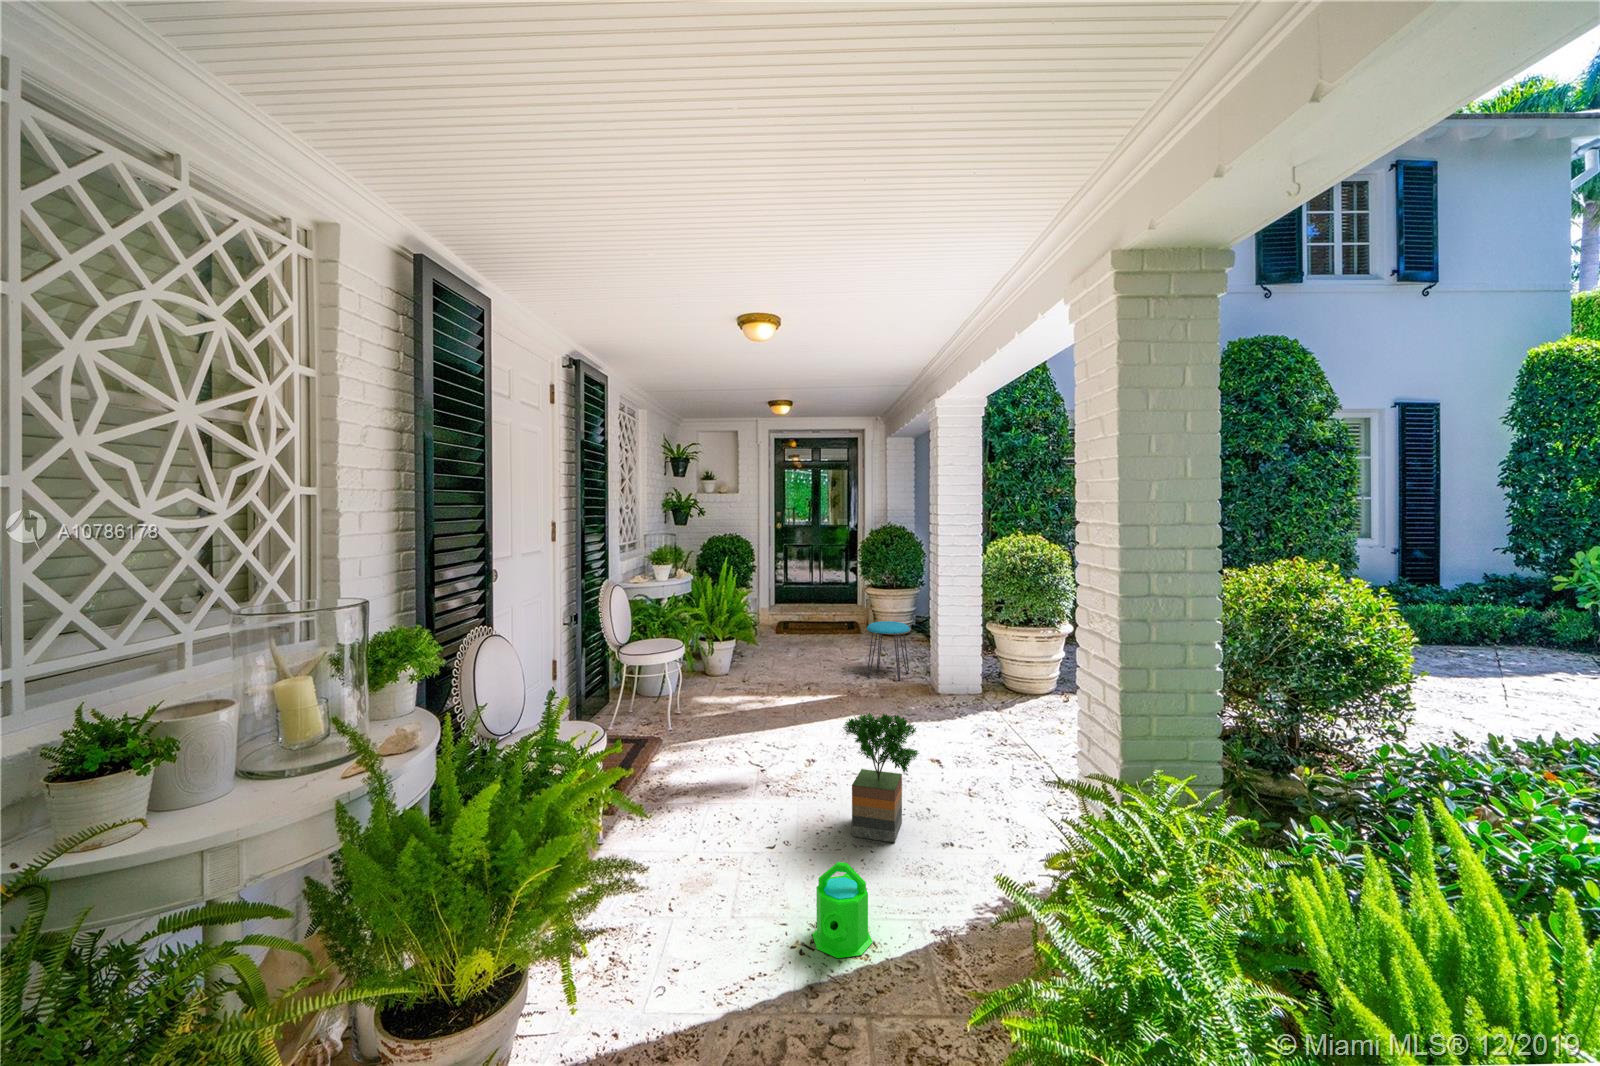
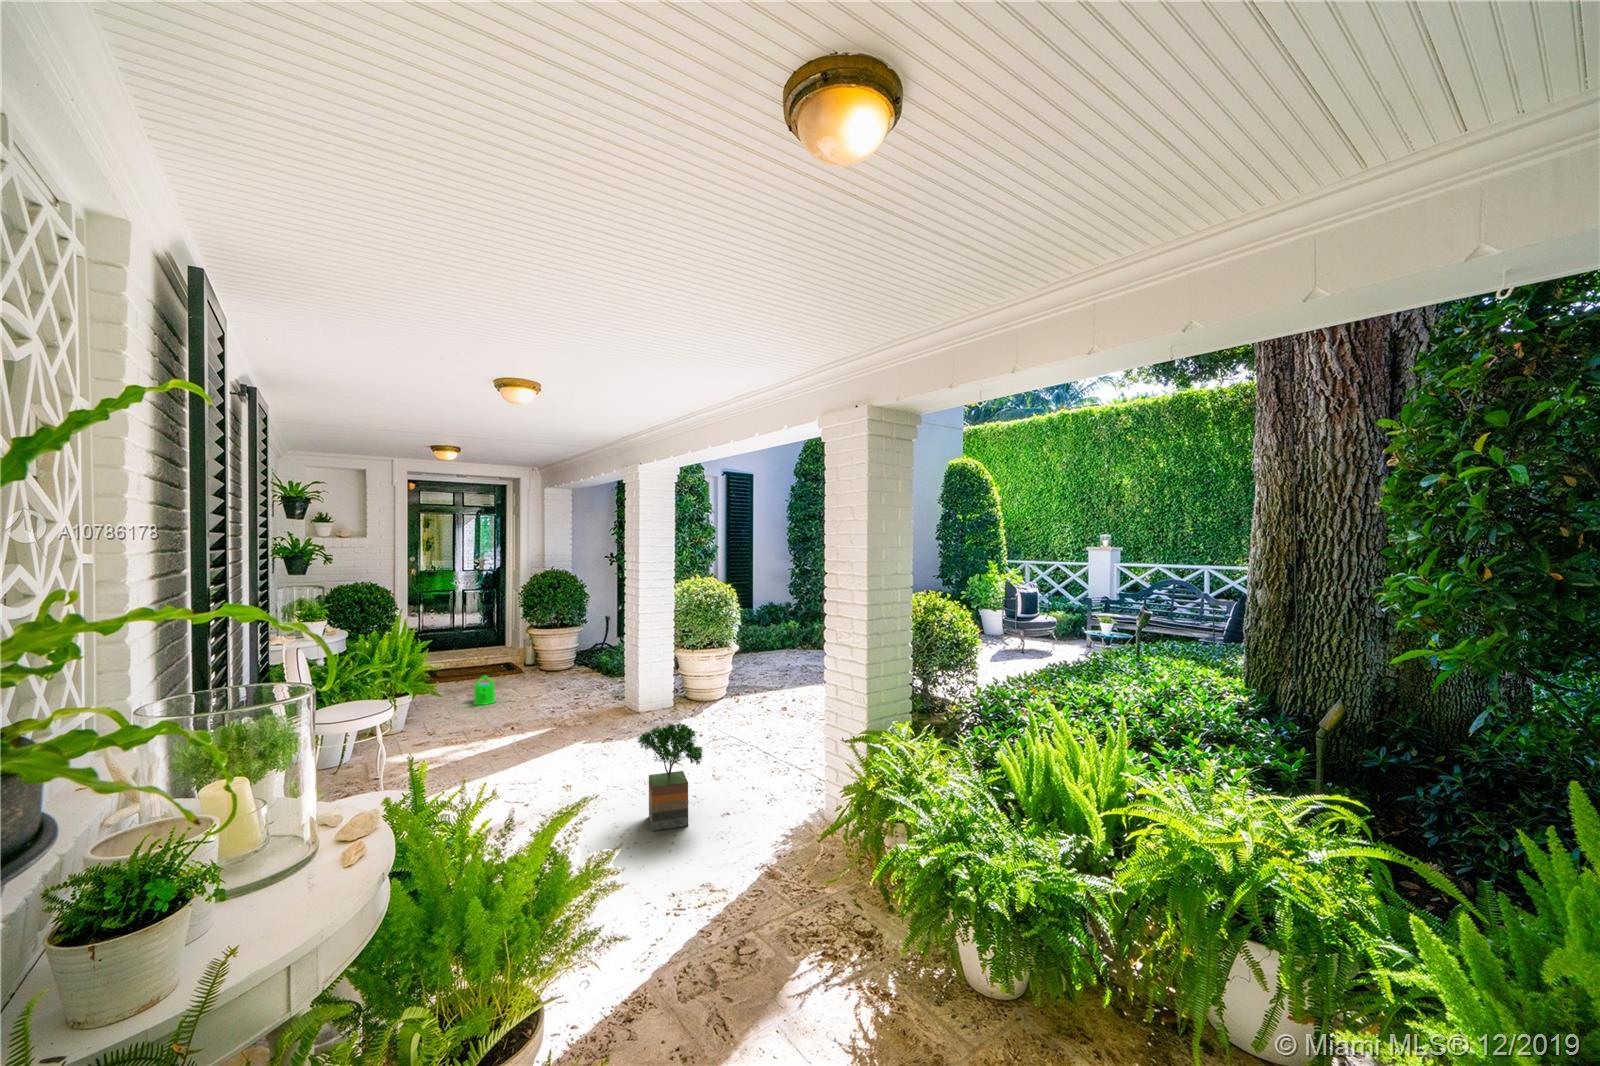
stool: present [867,621,910,681] -> none [562,657,604,712]
watering can: present [812,862,873,958] -> present [474,675,495,705]

